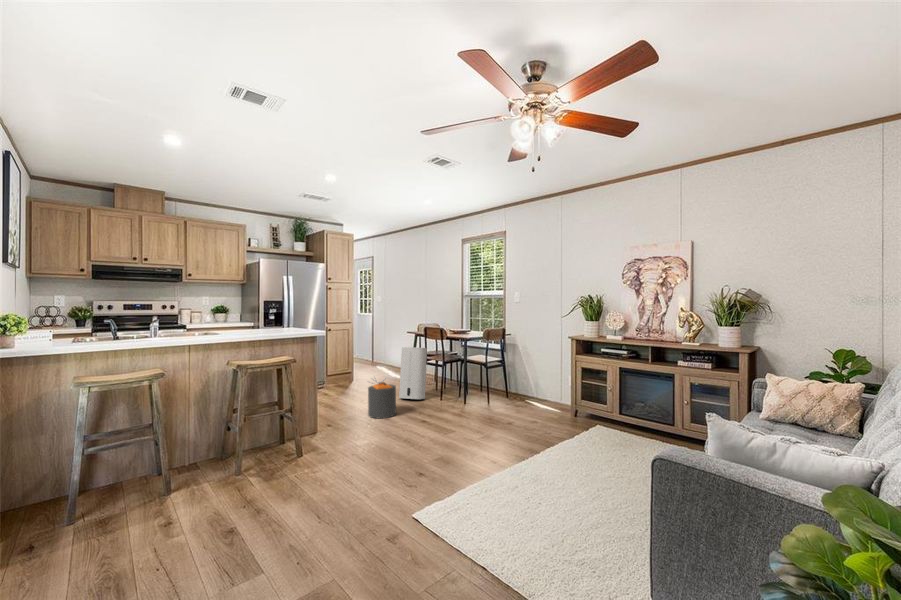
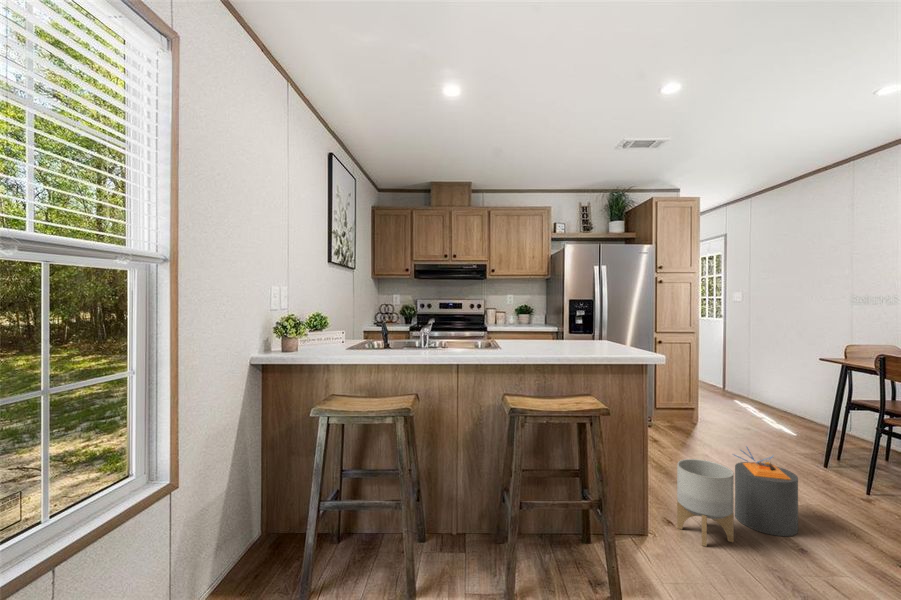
air purifier: present [399,347,427,400] -> none [796,395,870,507]
planter: none [337,386,366,431] -> present [677,459,734,546]

